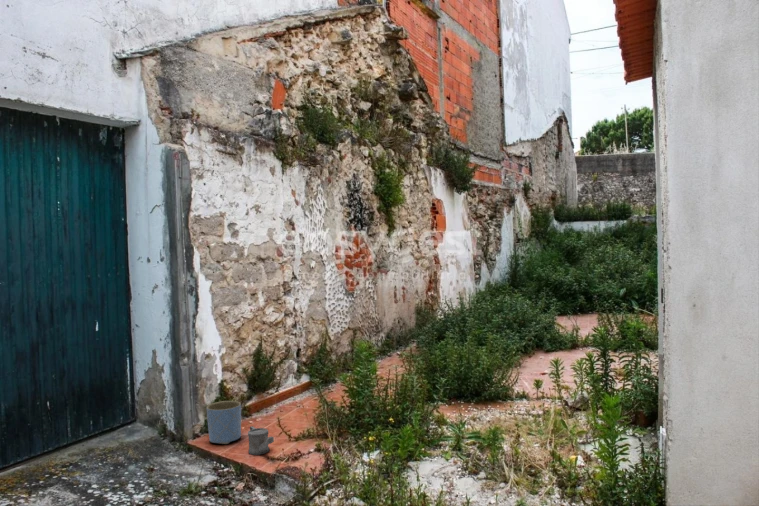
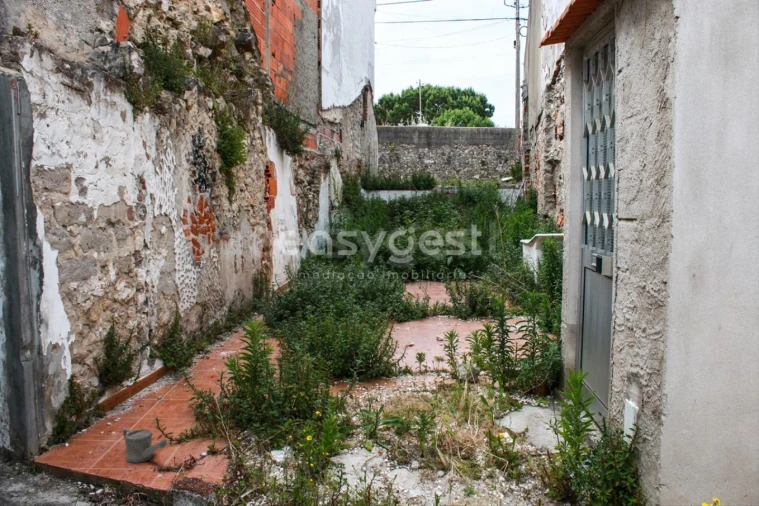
planter: present [207,401,241,444] -> none [58,400,106,455]

